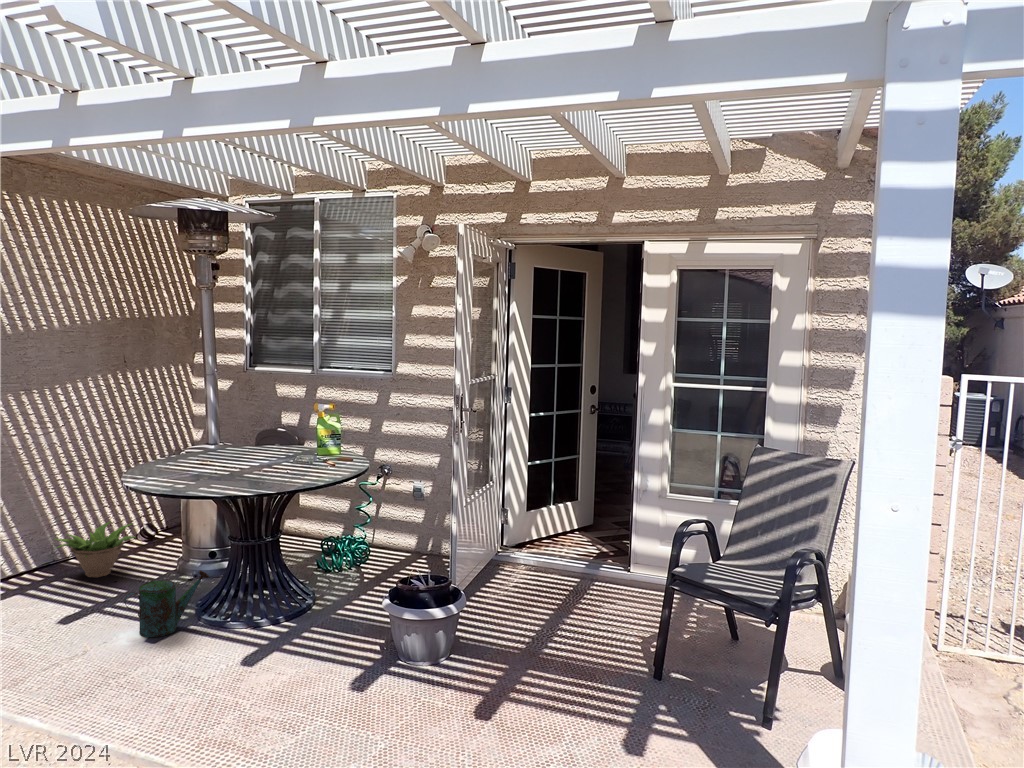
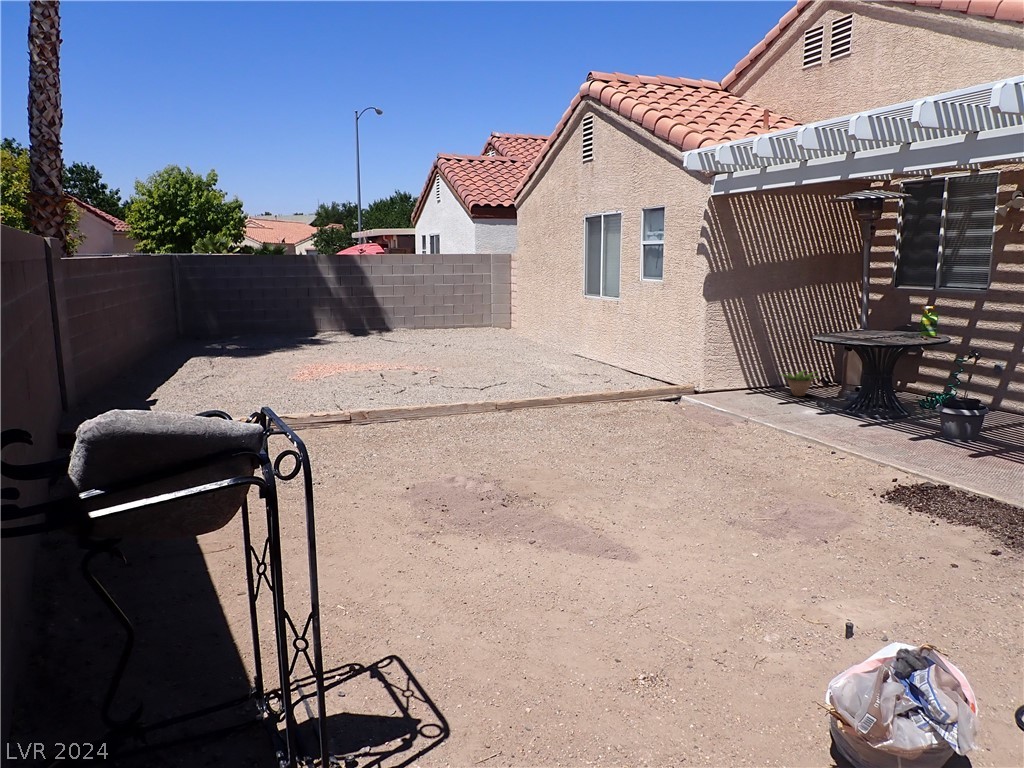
watering can: present [124,570,209,637] -> none [813,389,856,418]

